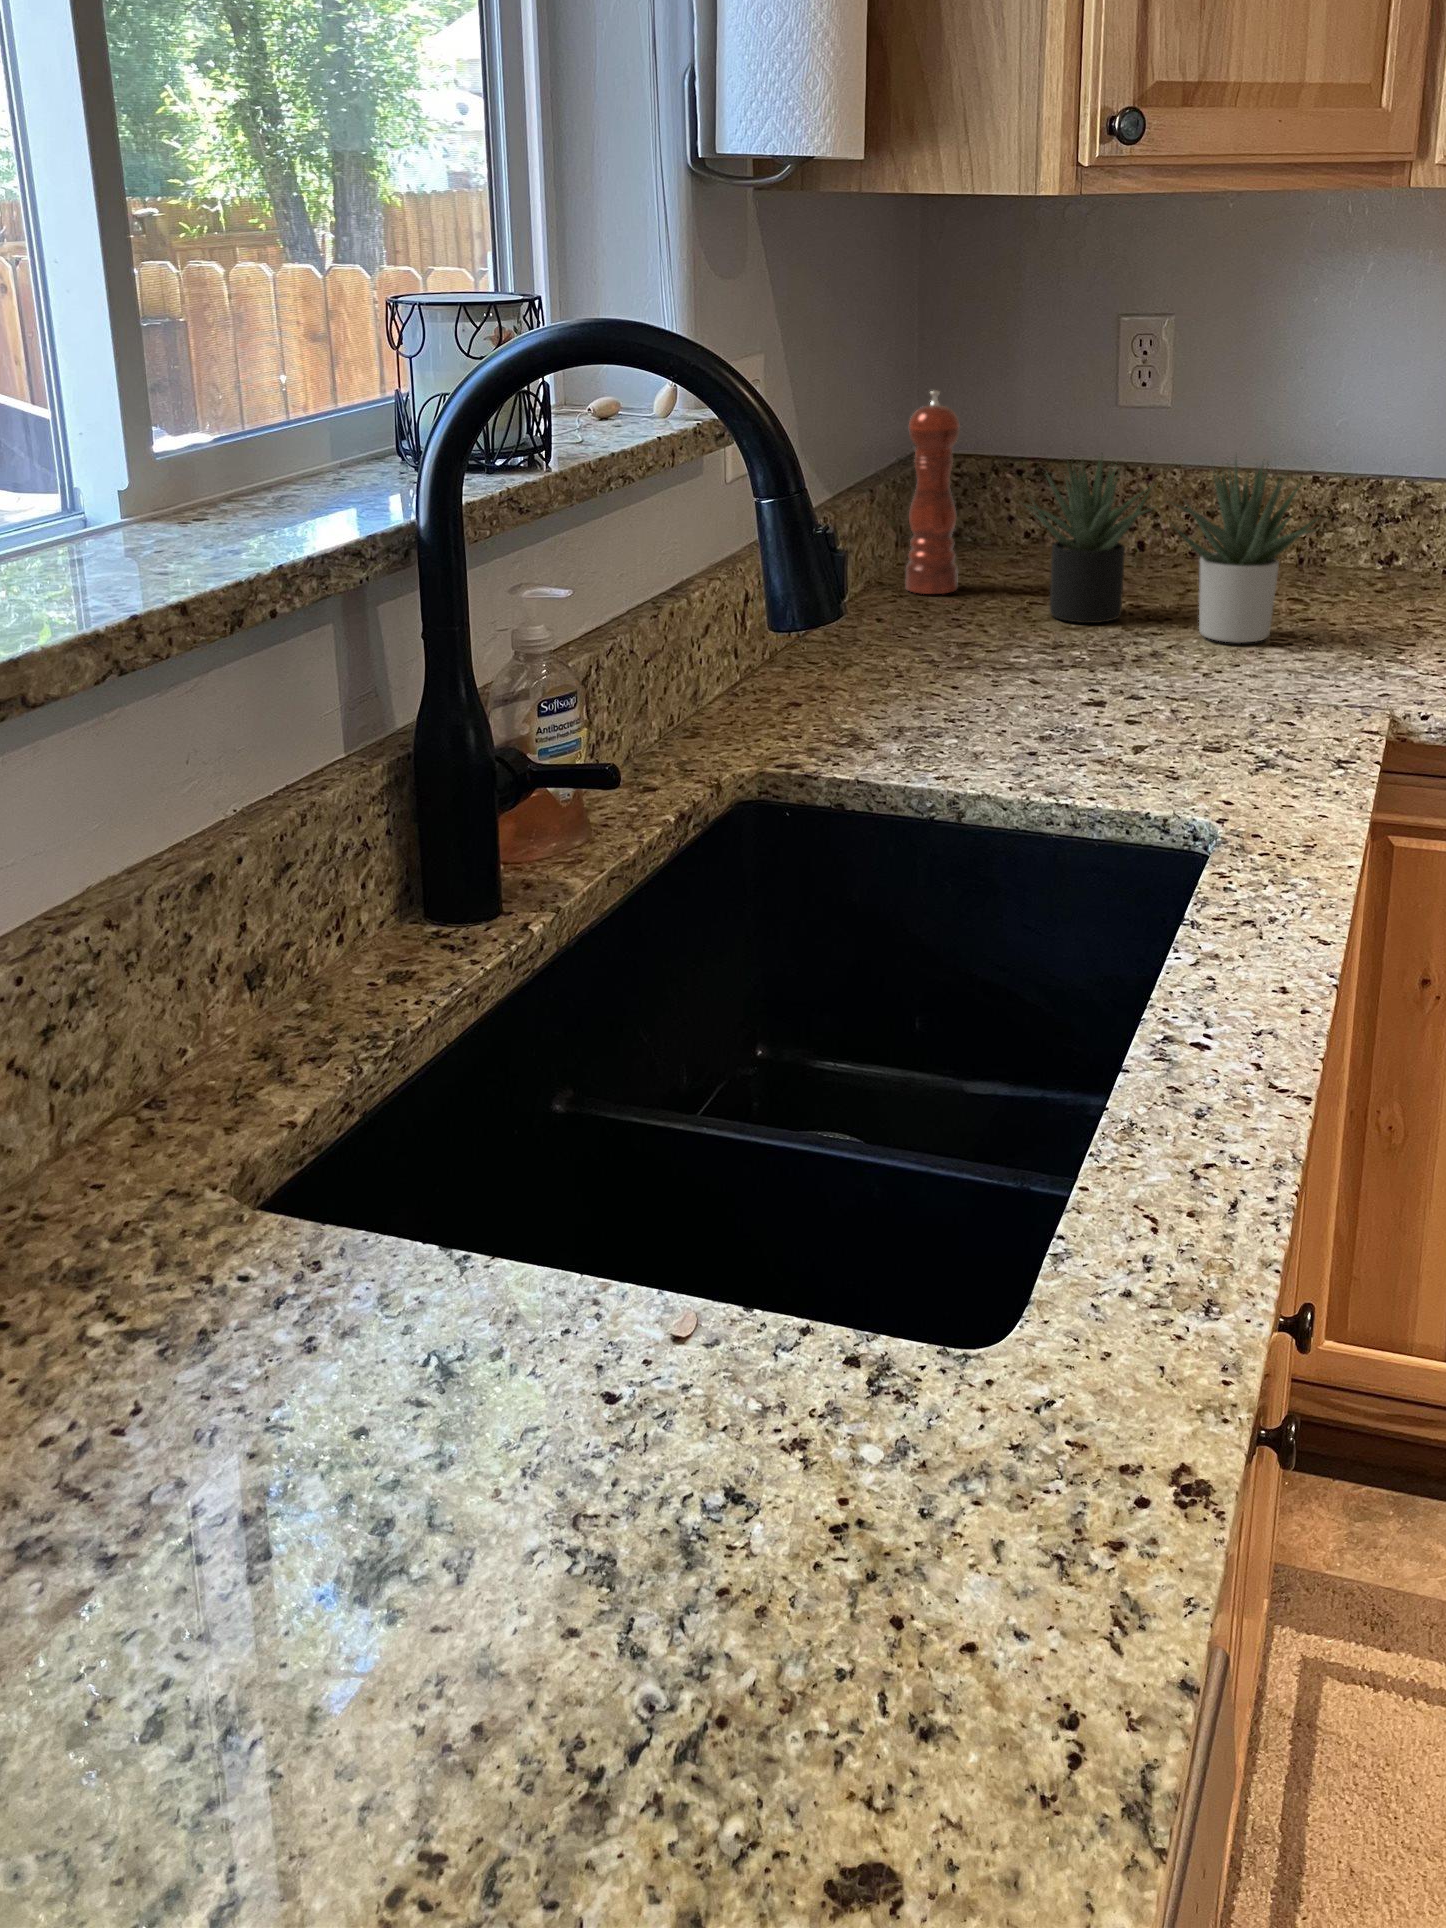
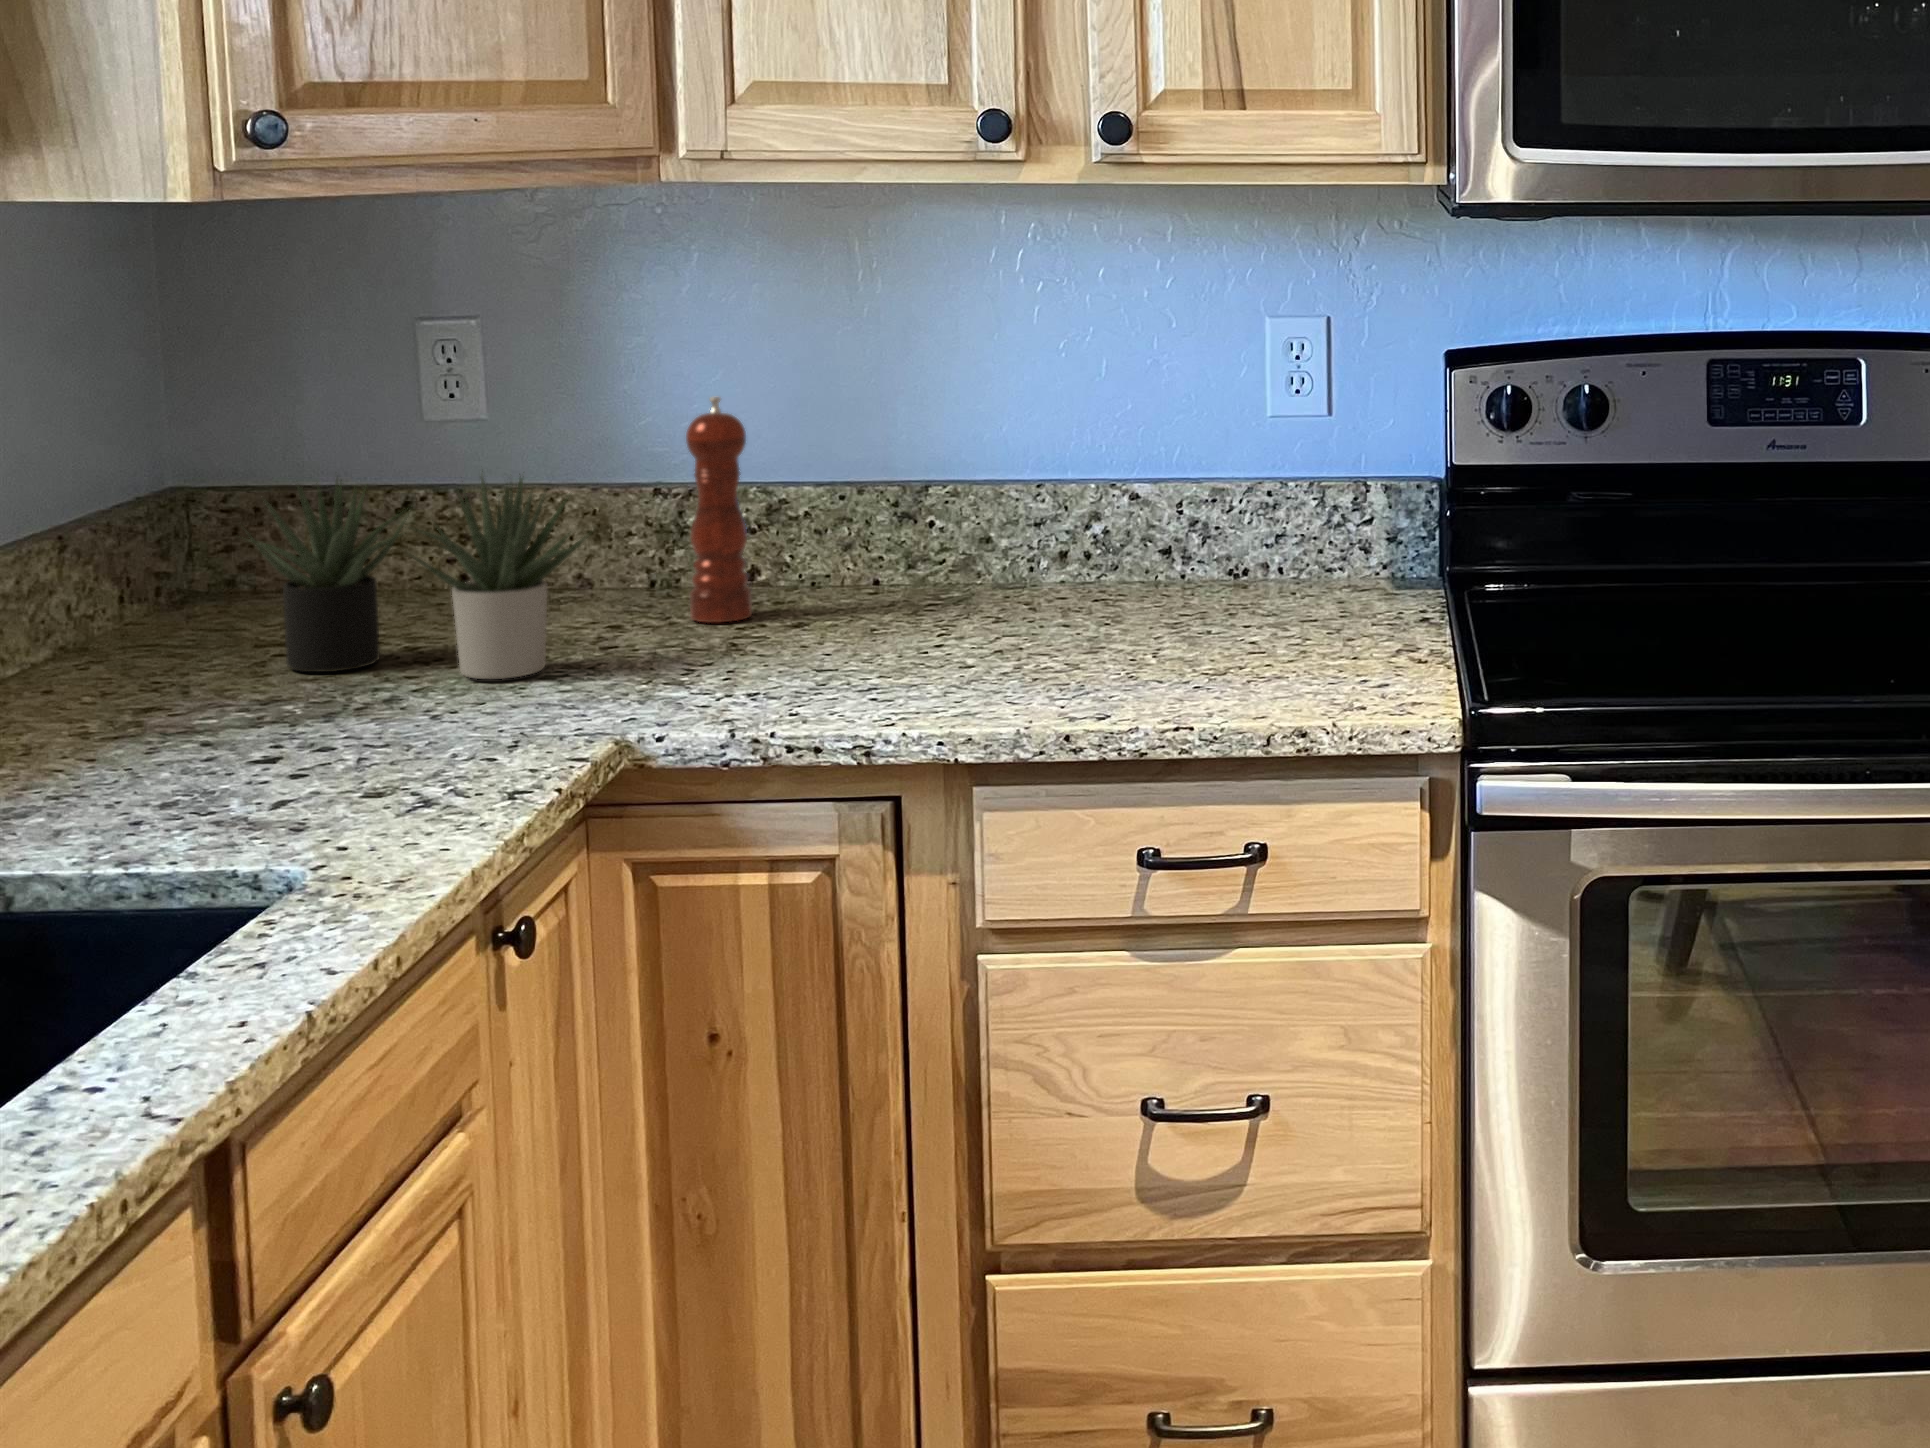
pepper mill: present [906,391,960,594] -> present [686,397,752,623]

